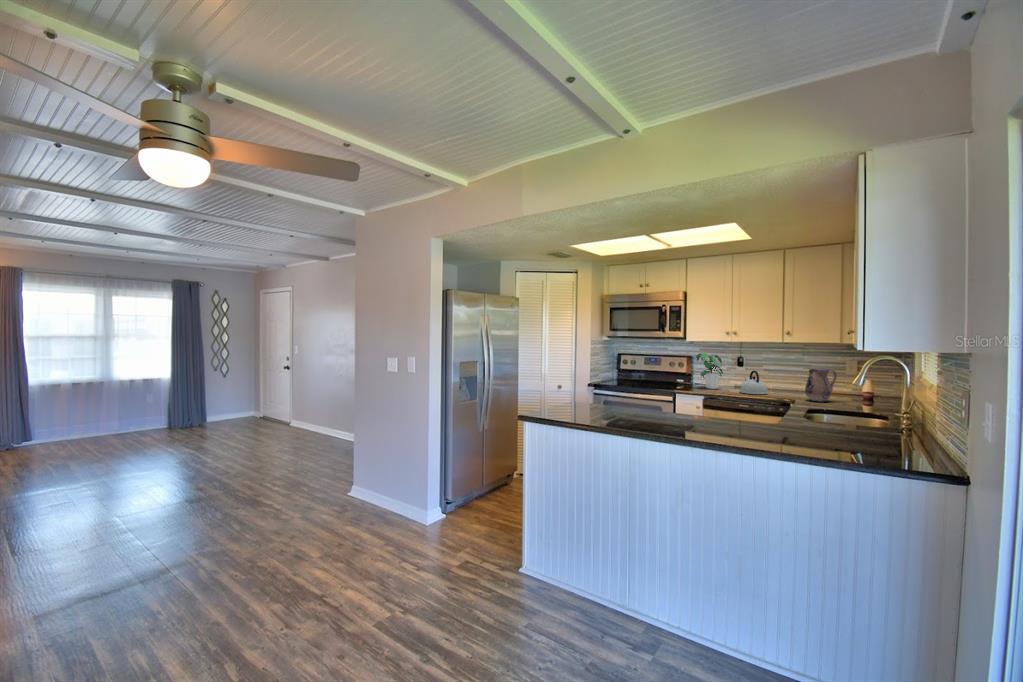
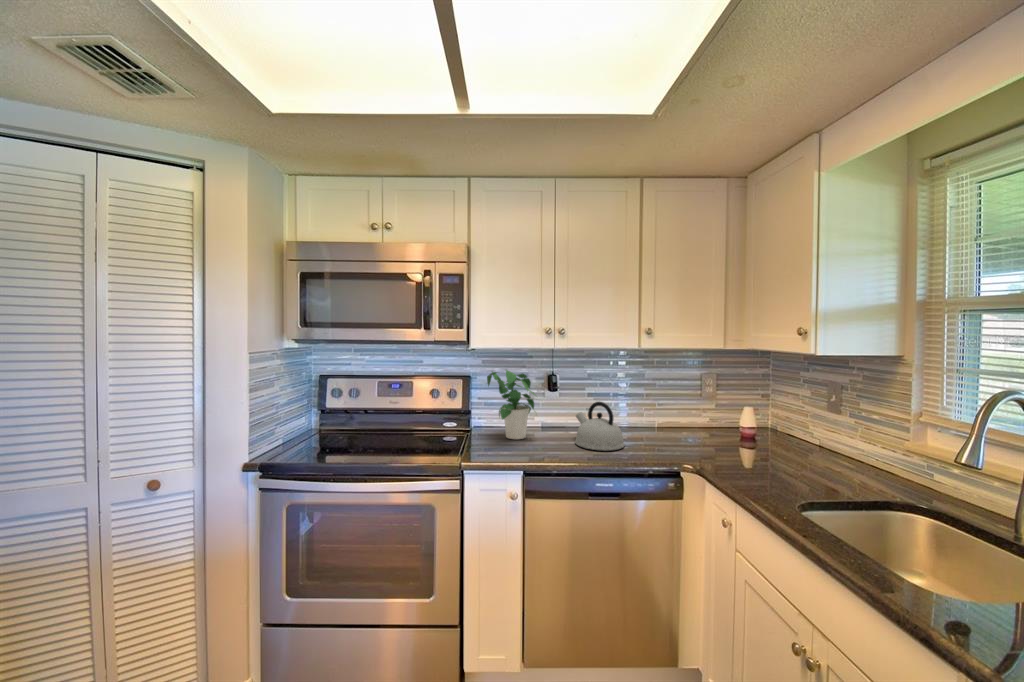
ceramic pitcher: present [805,369,837,401] -> none [709,396,758,461]

